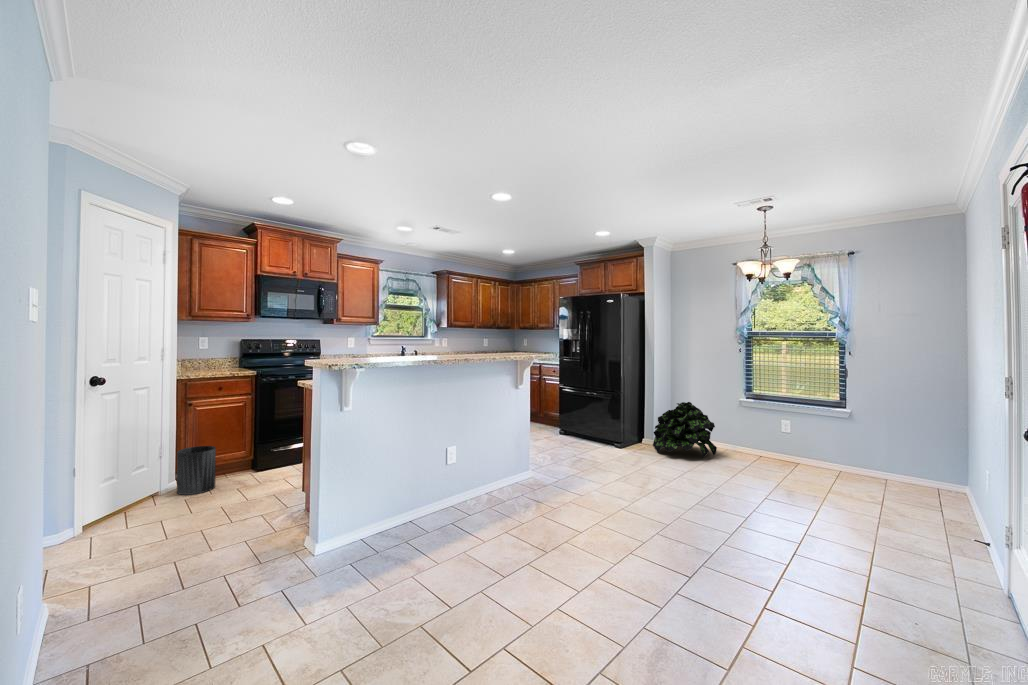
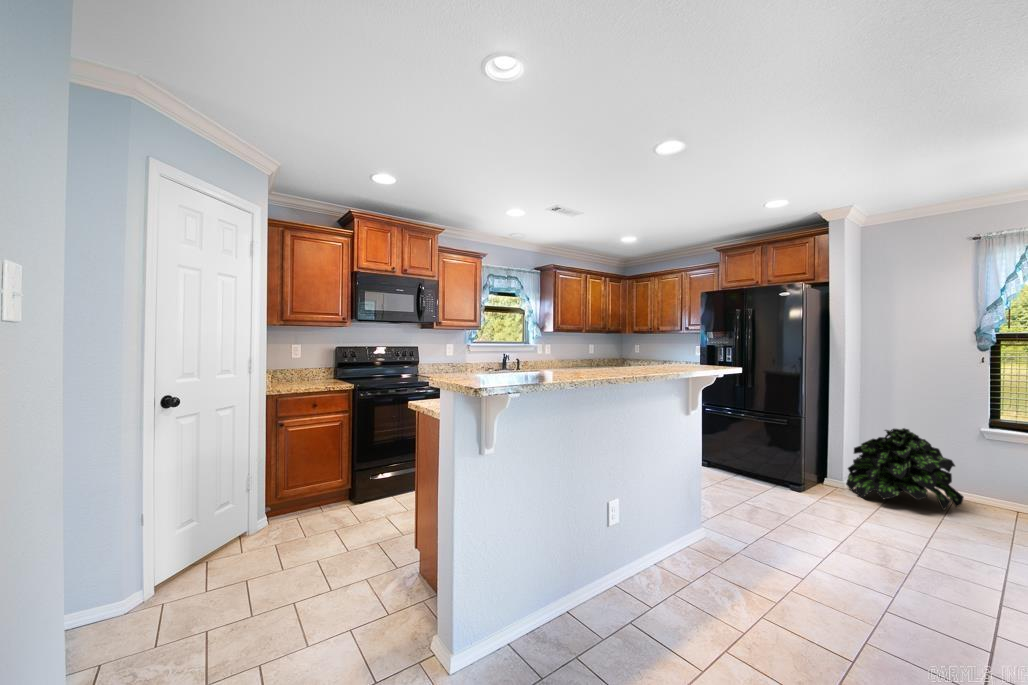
trash can: present [177,446,216,495] -> none [265,476,309,539]

